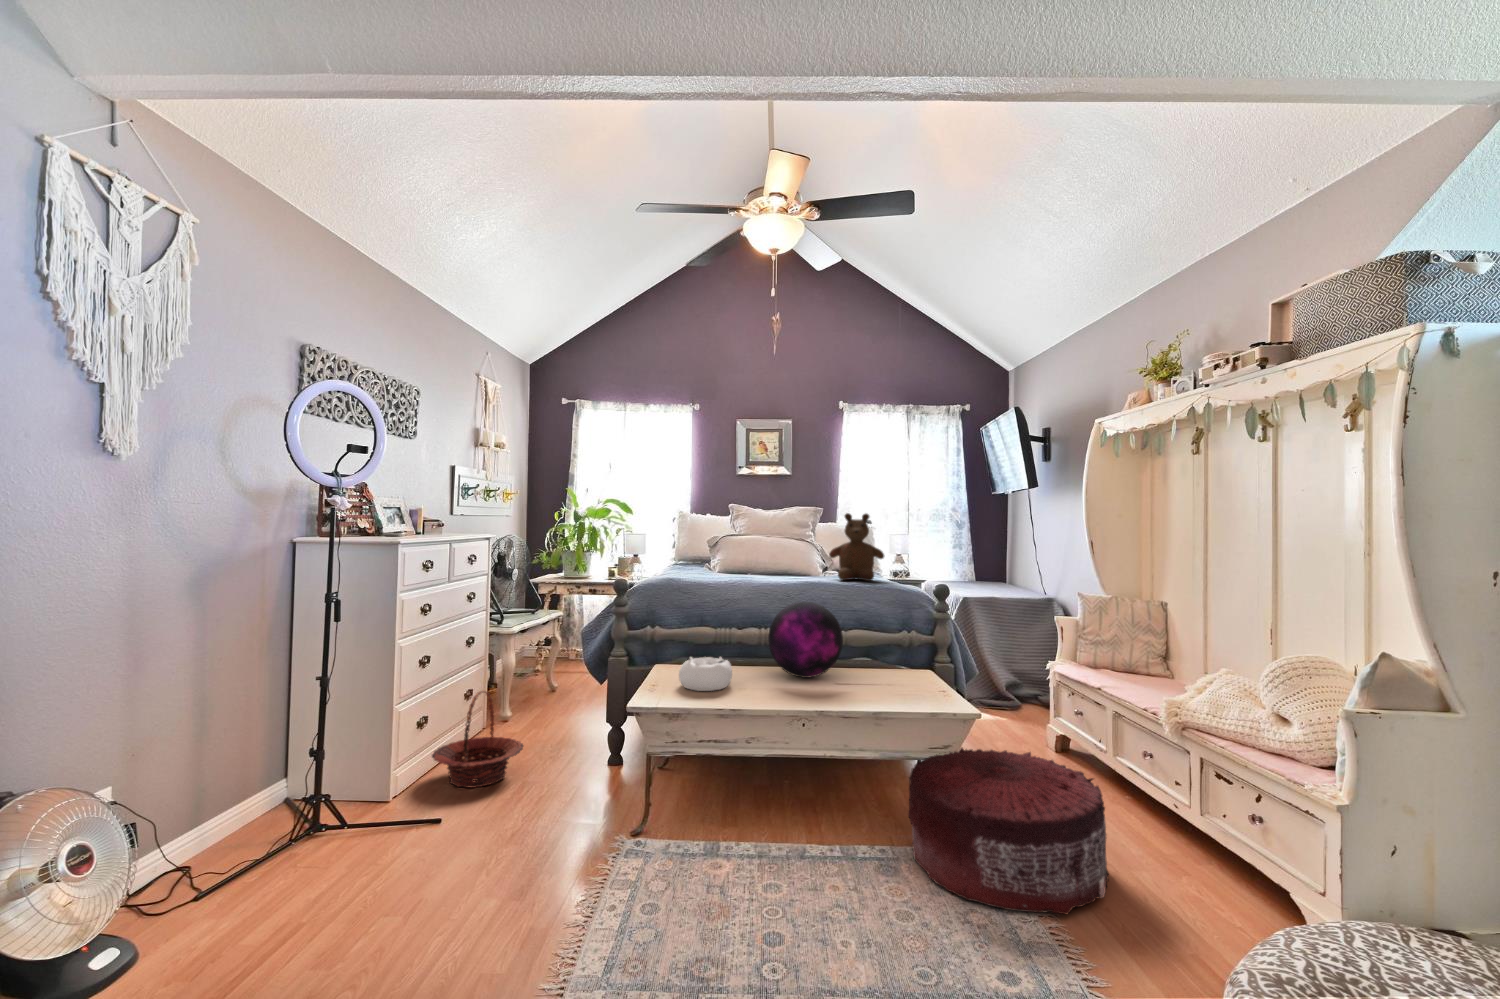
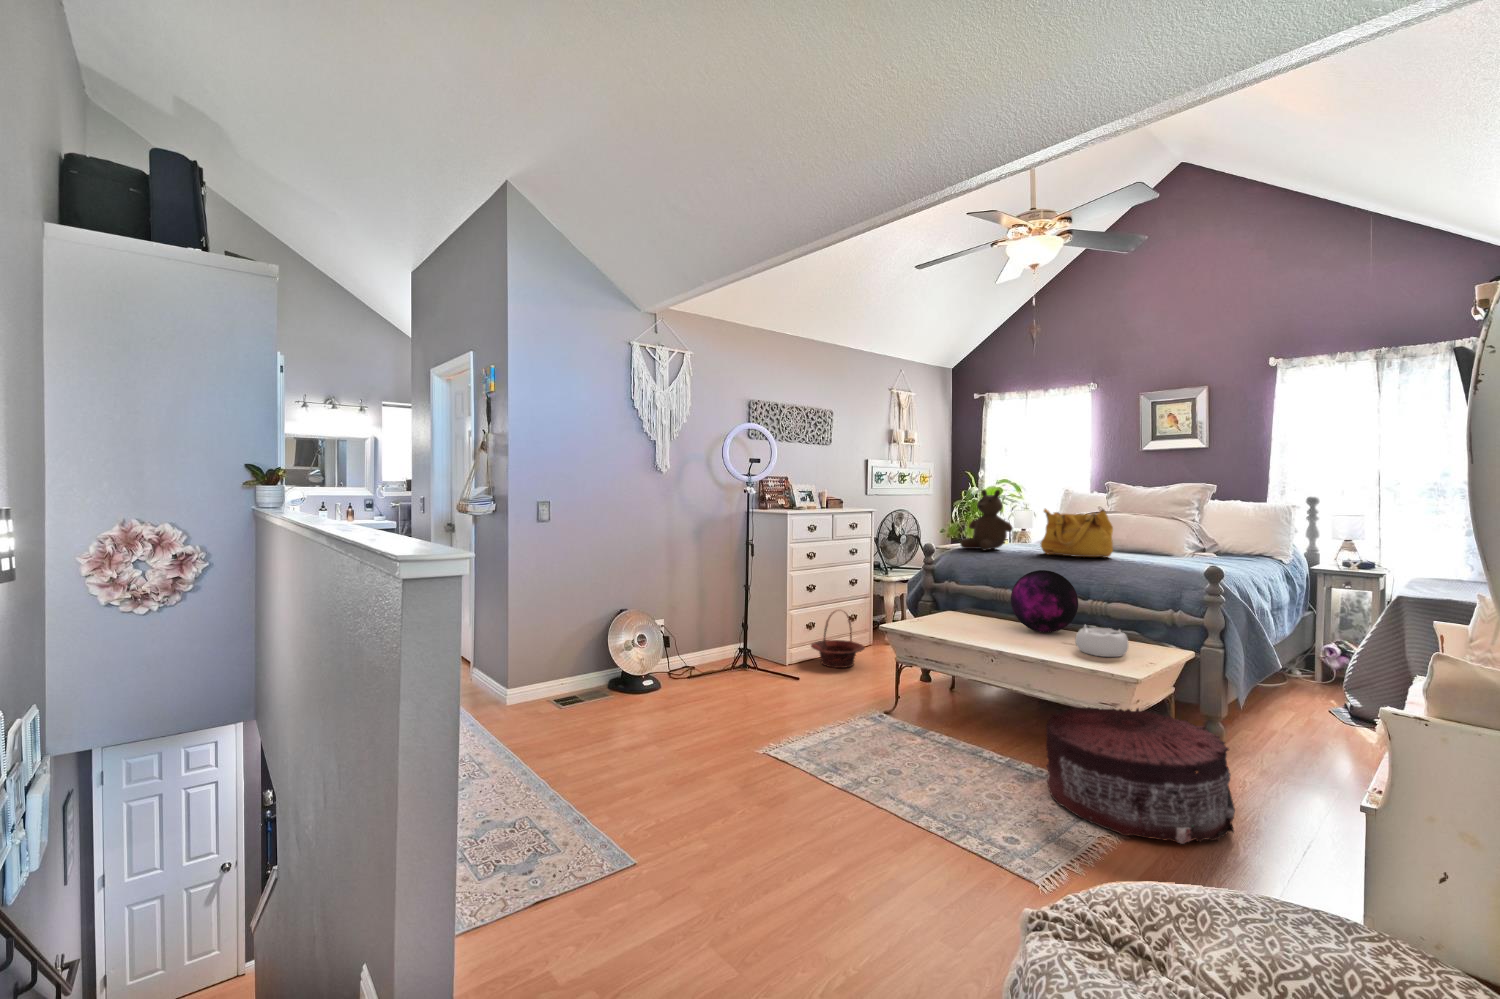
teddy bear: present [829,513,884,581] -> present [960,490,1013,551]
handbag: none [755,527,824,584] -> present [1040,508,1113,558]
decorative bowl: present [679,657,732,691] -> present [1075,625,1129,657]

